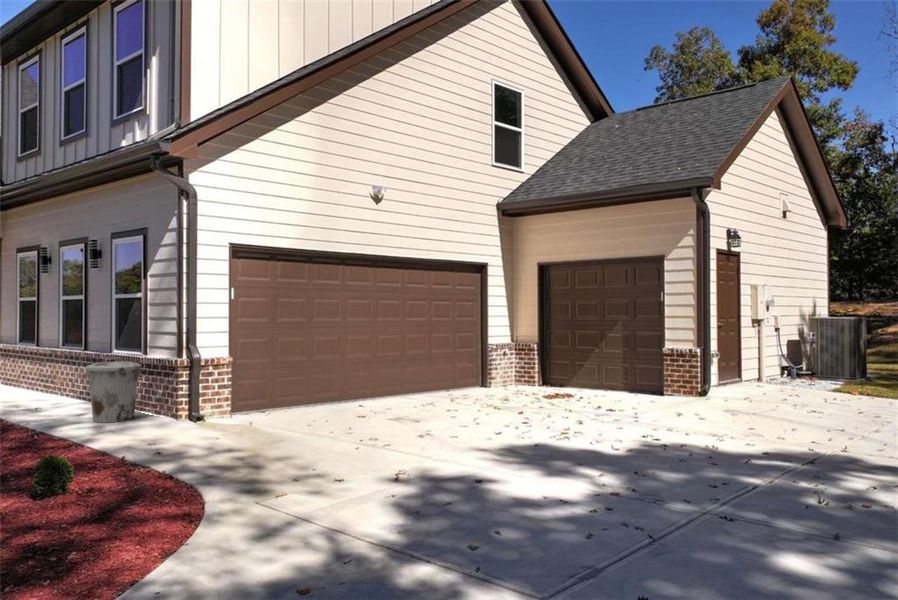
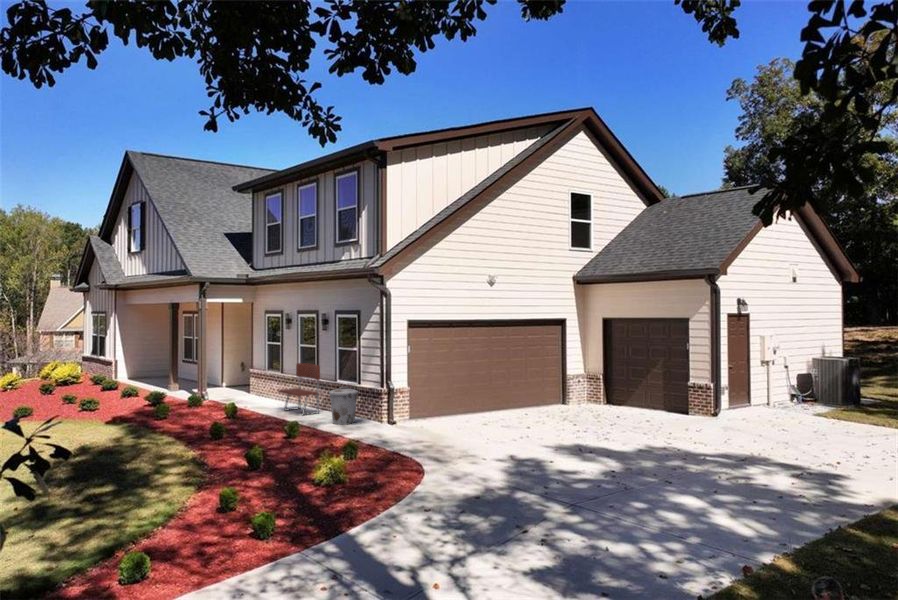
bench: none [13,325,85,409] -> present [278,363,320,415]

